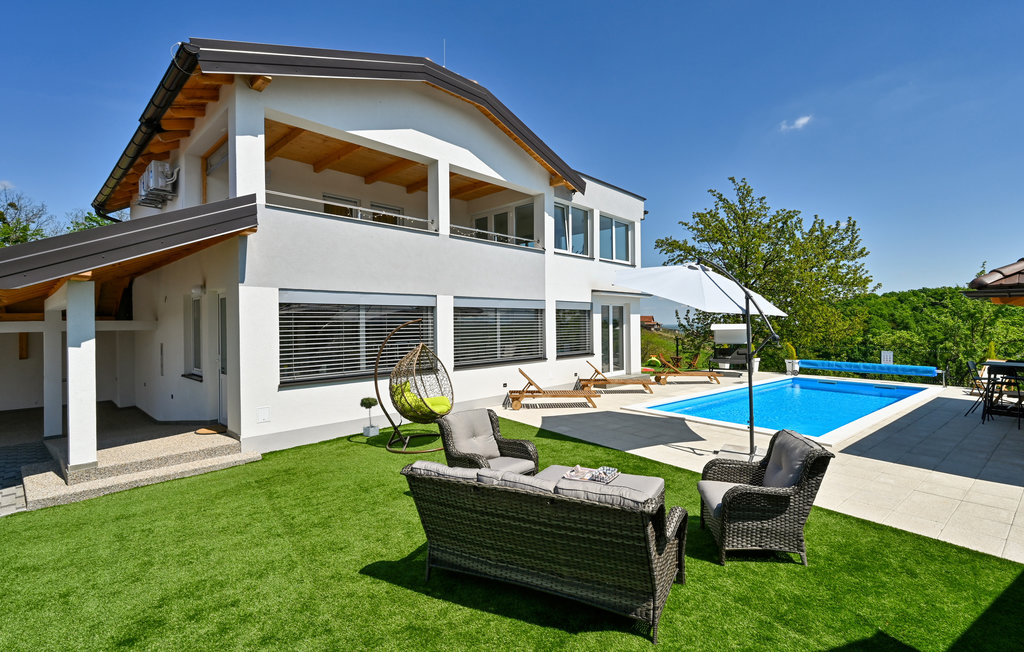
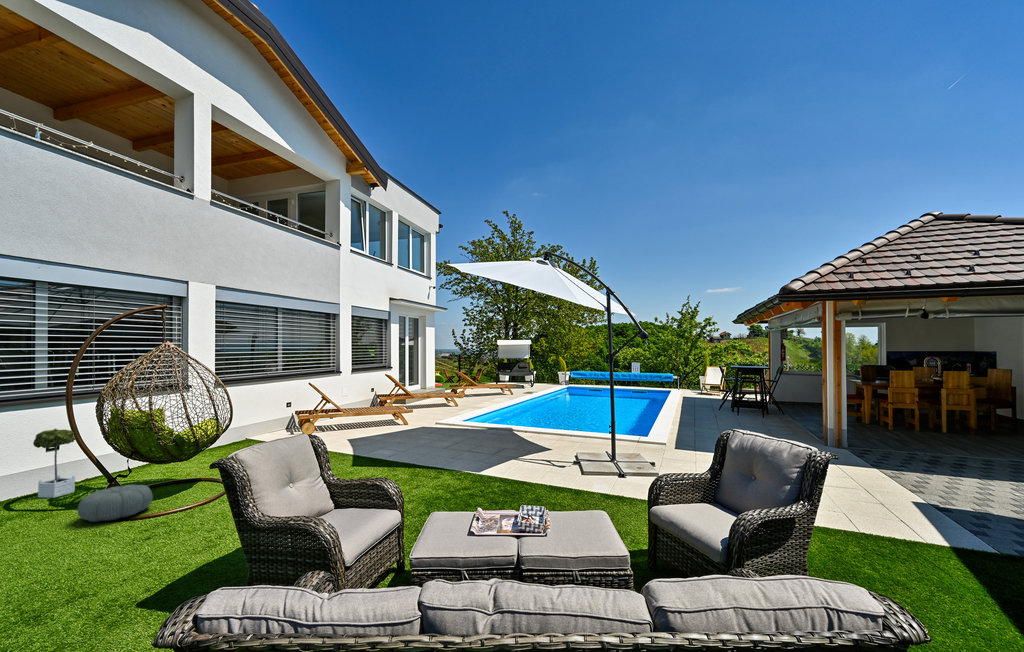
pouf: none [377,436,411,455] -> present [78,485,153,522]

